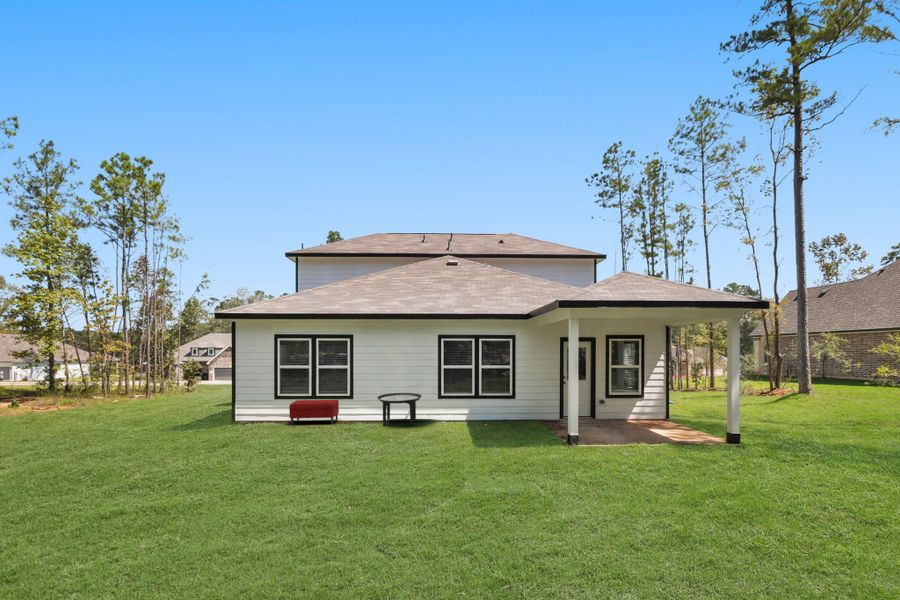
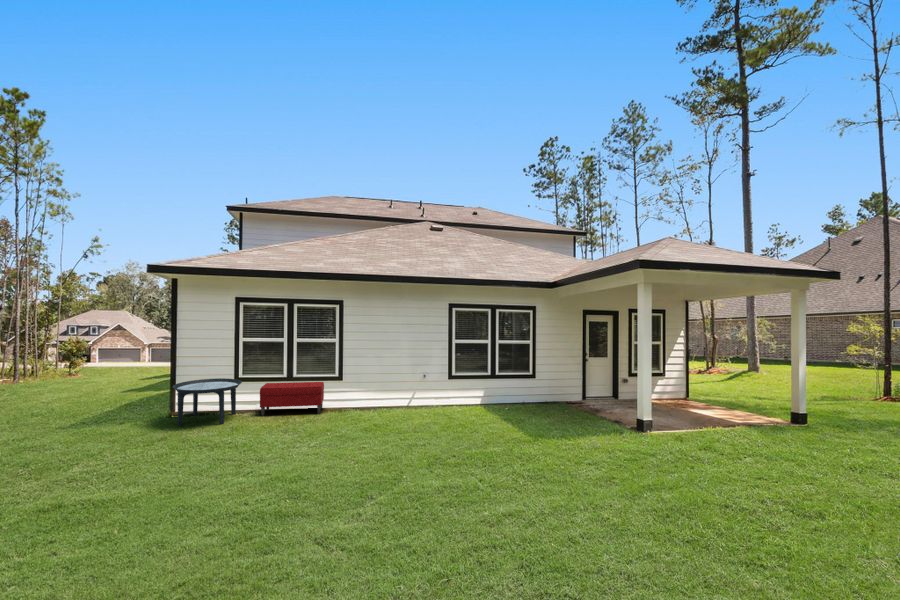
round table: present [377,393,421,426] -> present [172,378,242,426]

